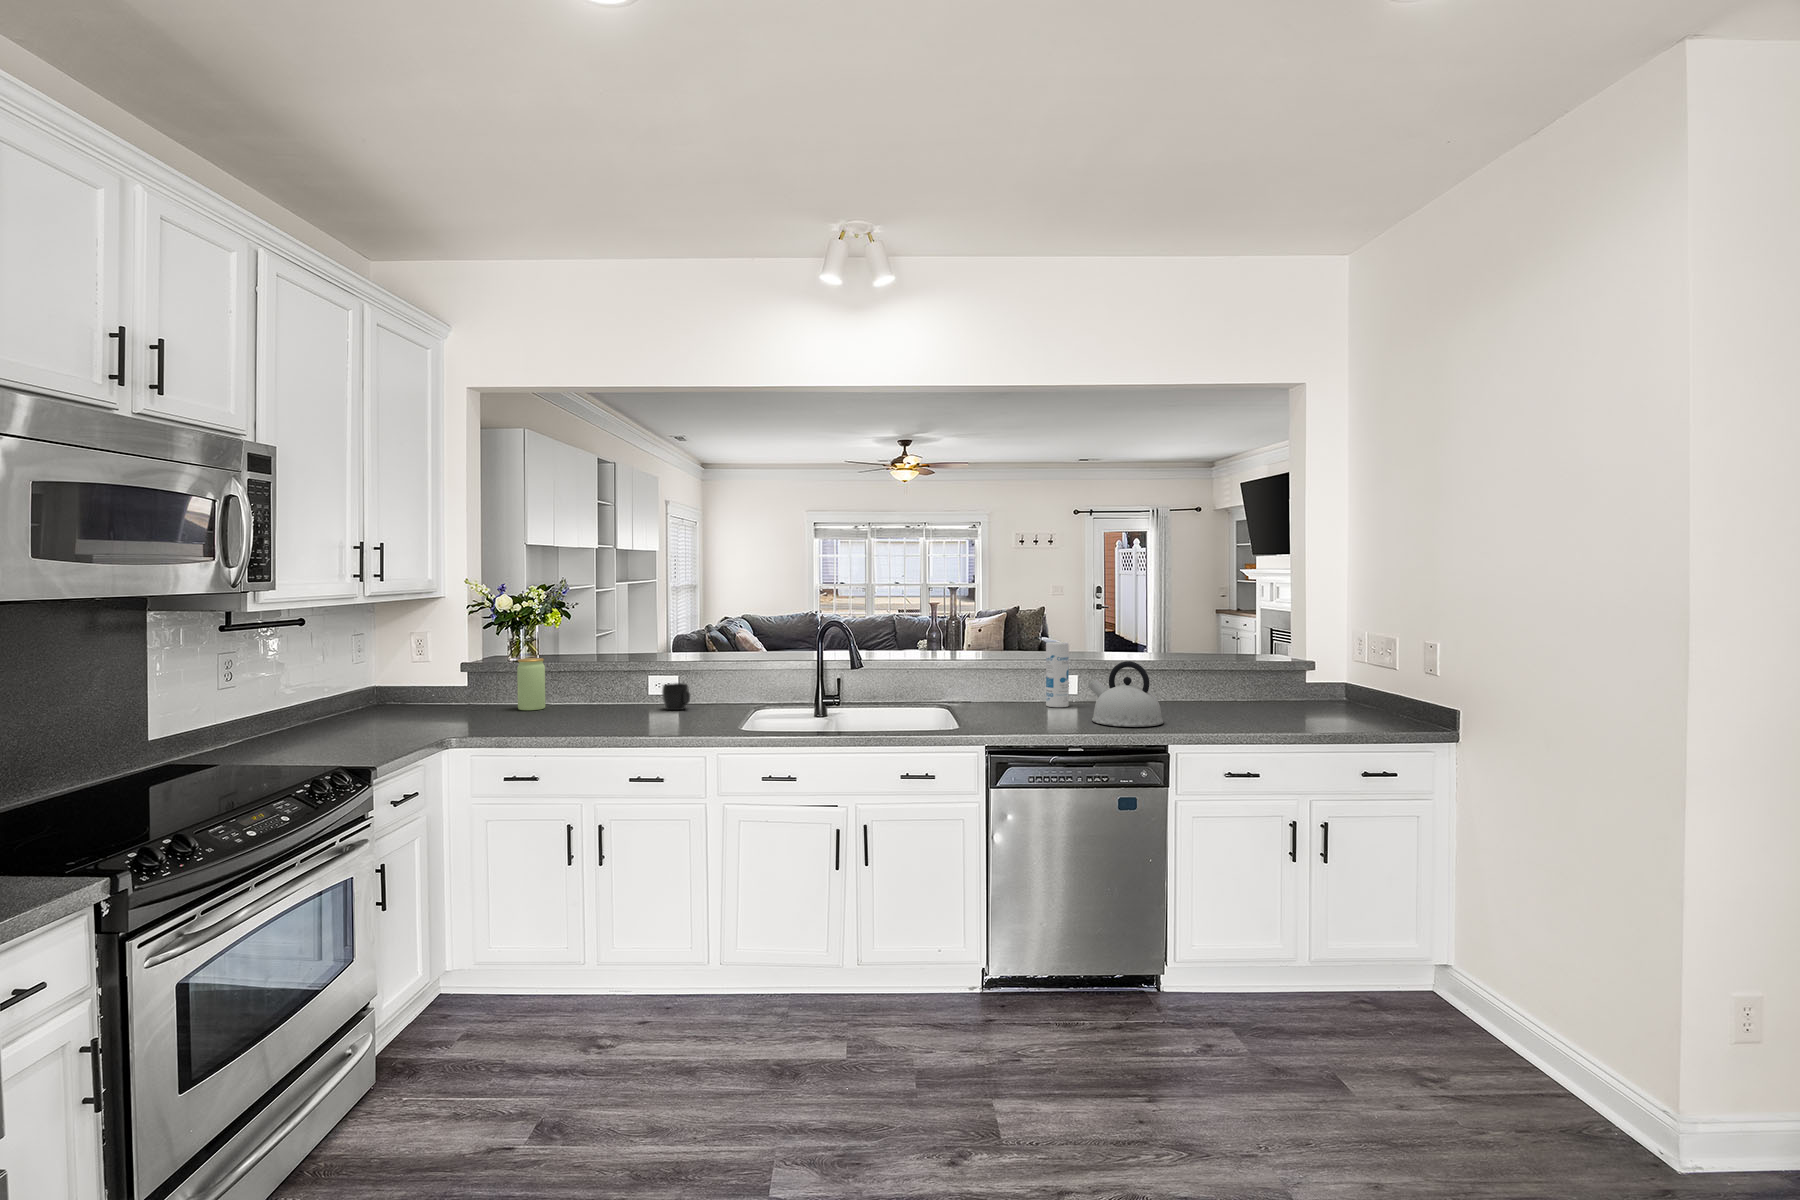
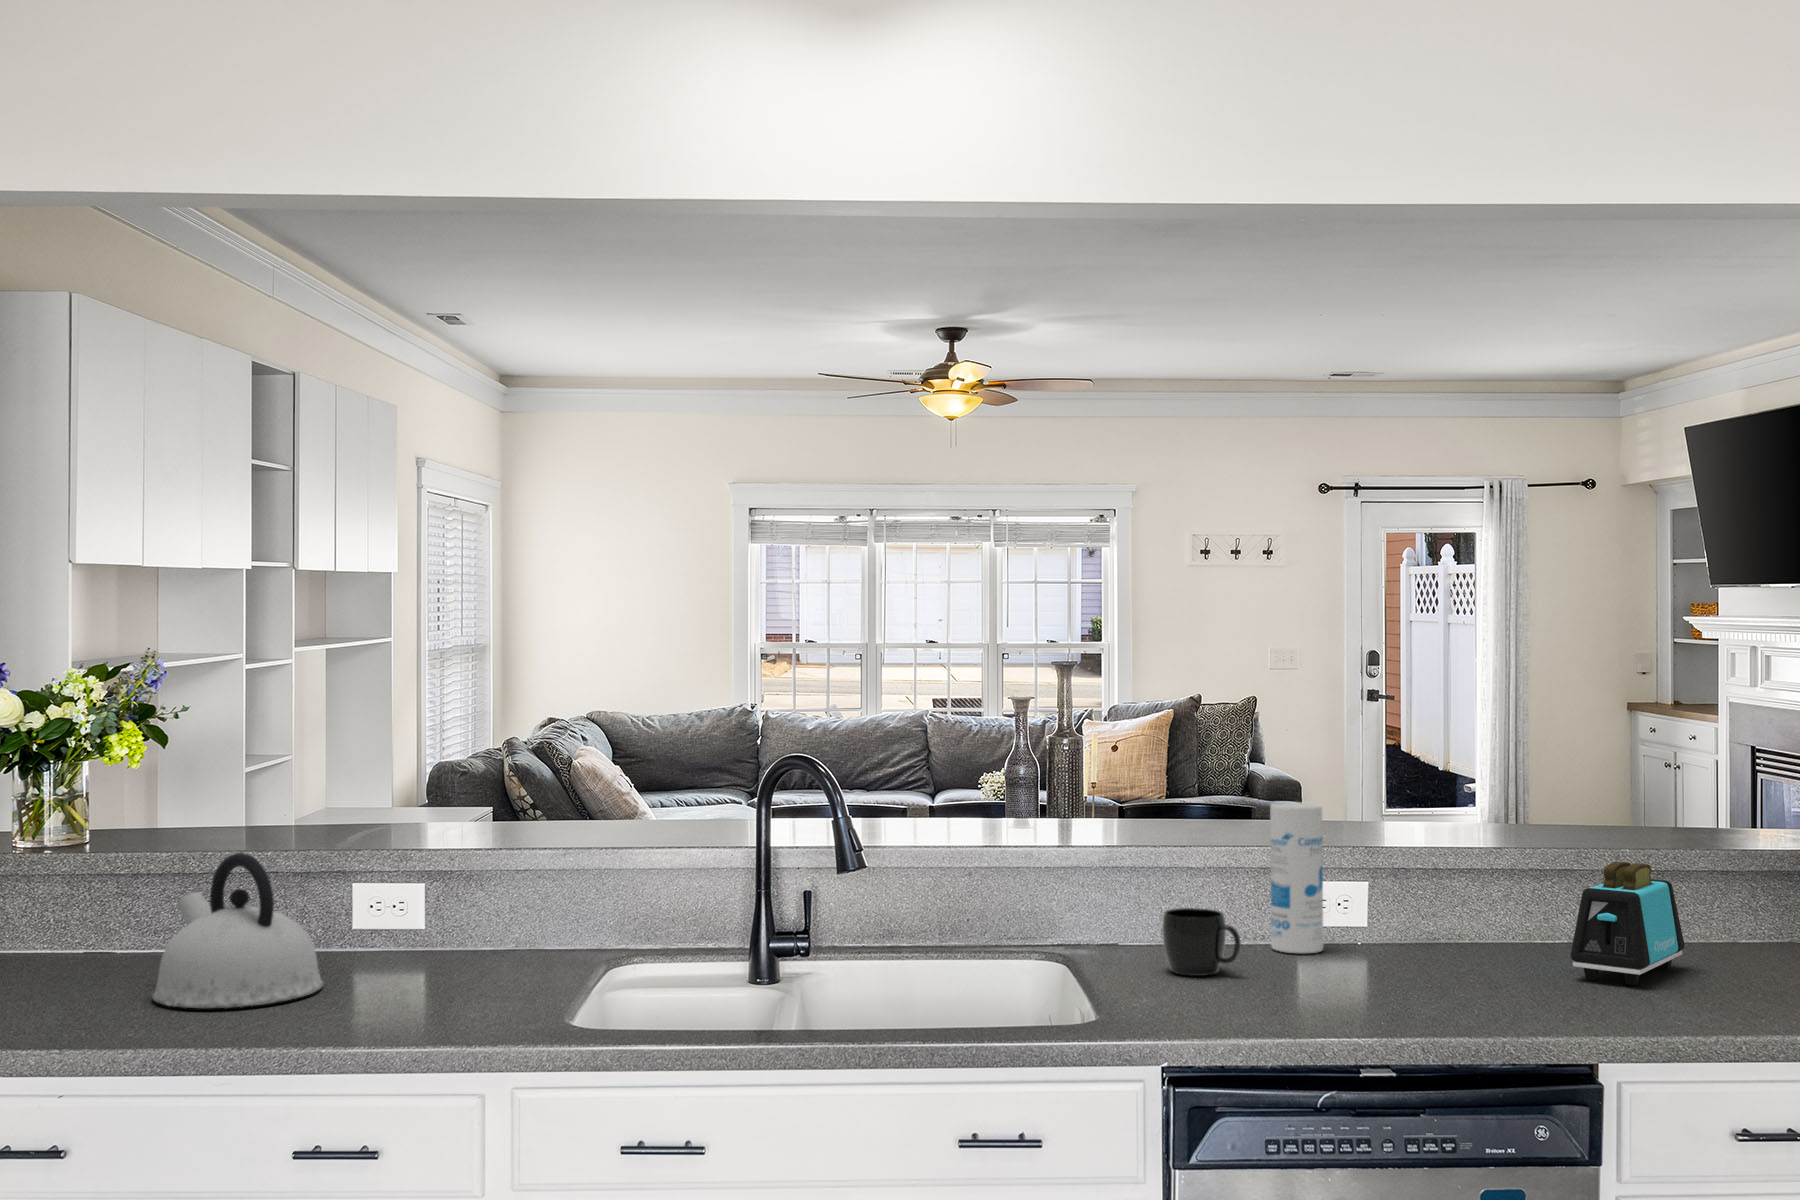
jar: present [517,658,545,710] -> none [55,841,121,964]
kettle: present [1088,661,1163,727] -> present [152,853,323,1008]
toaster: none [1170,666,1222,718] -> present [1571,862,1685,985]
mug: present [662,683,690,710] -> present [1162,908,1241,976]

